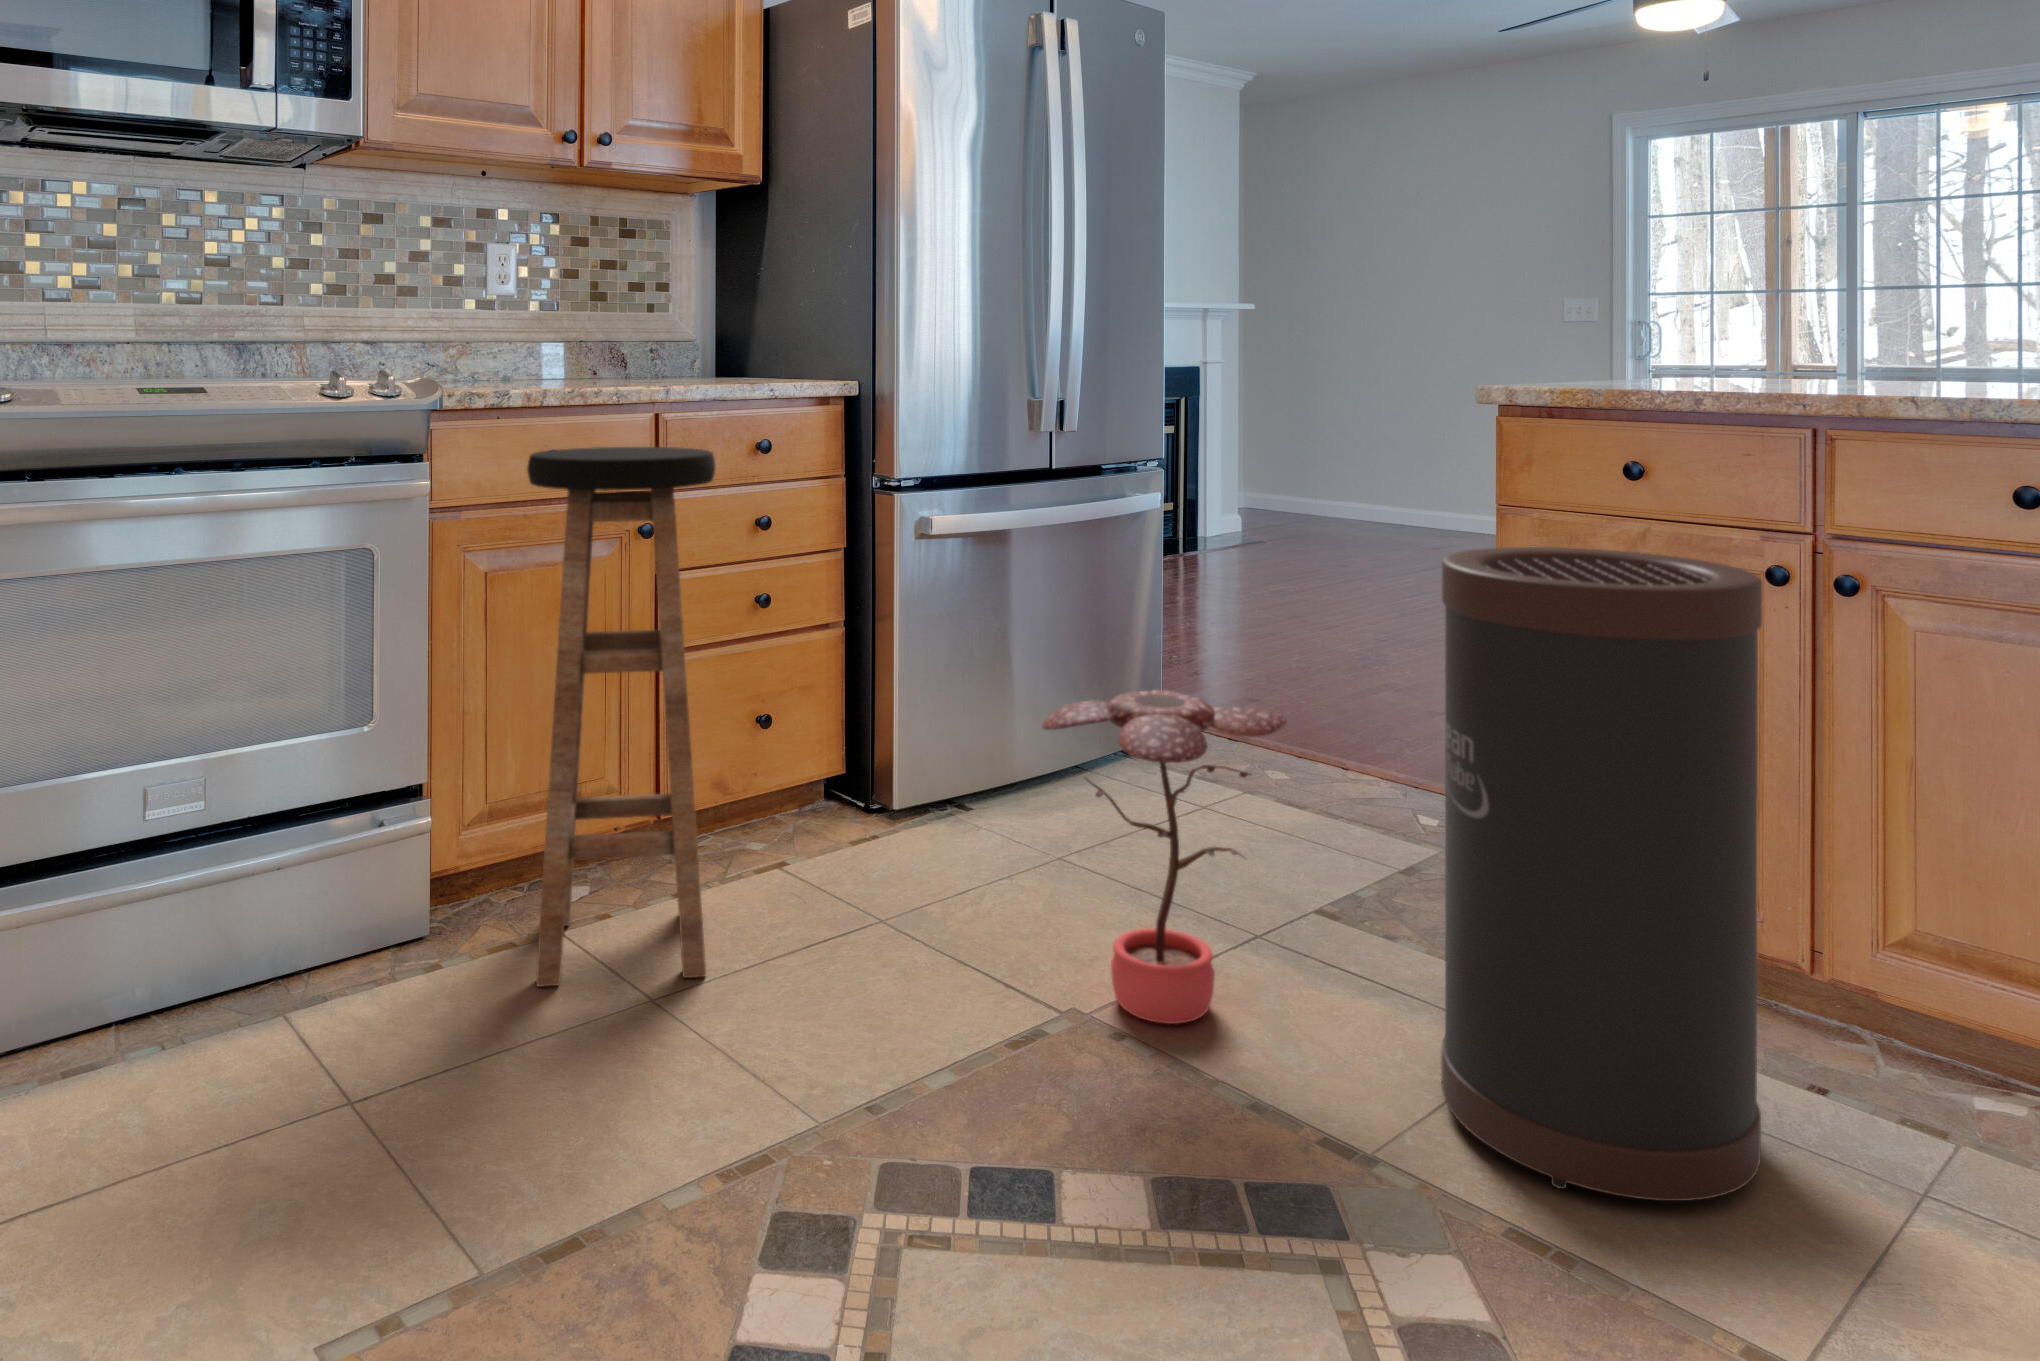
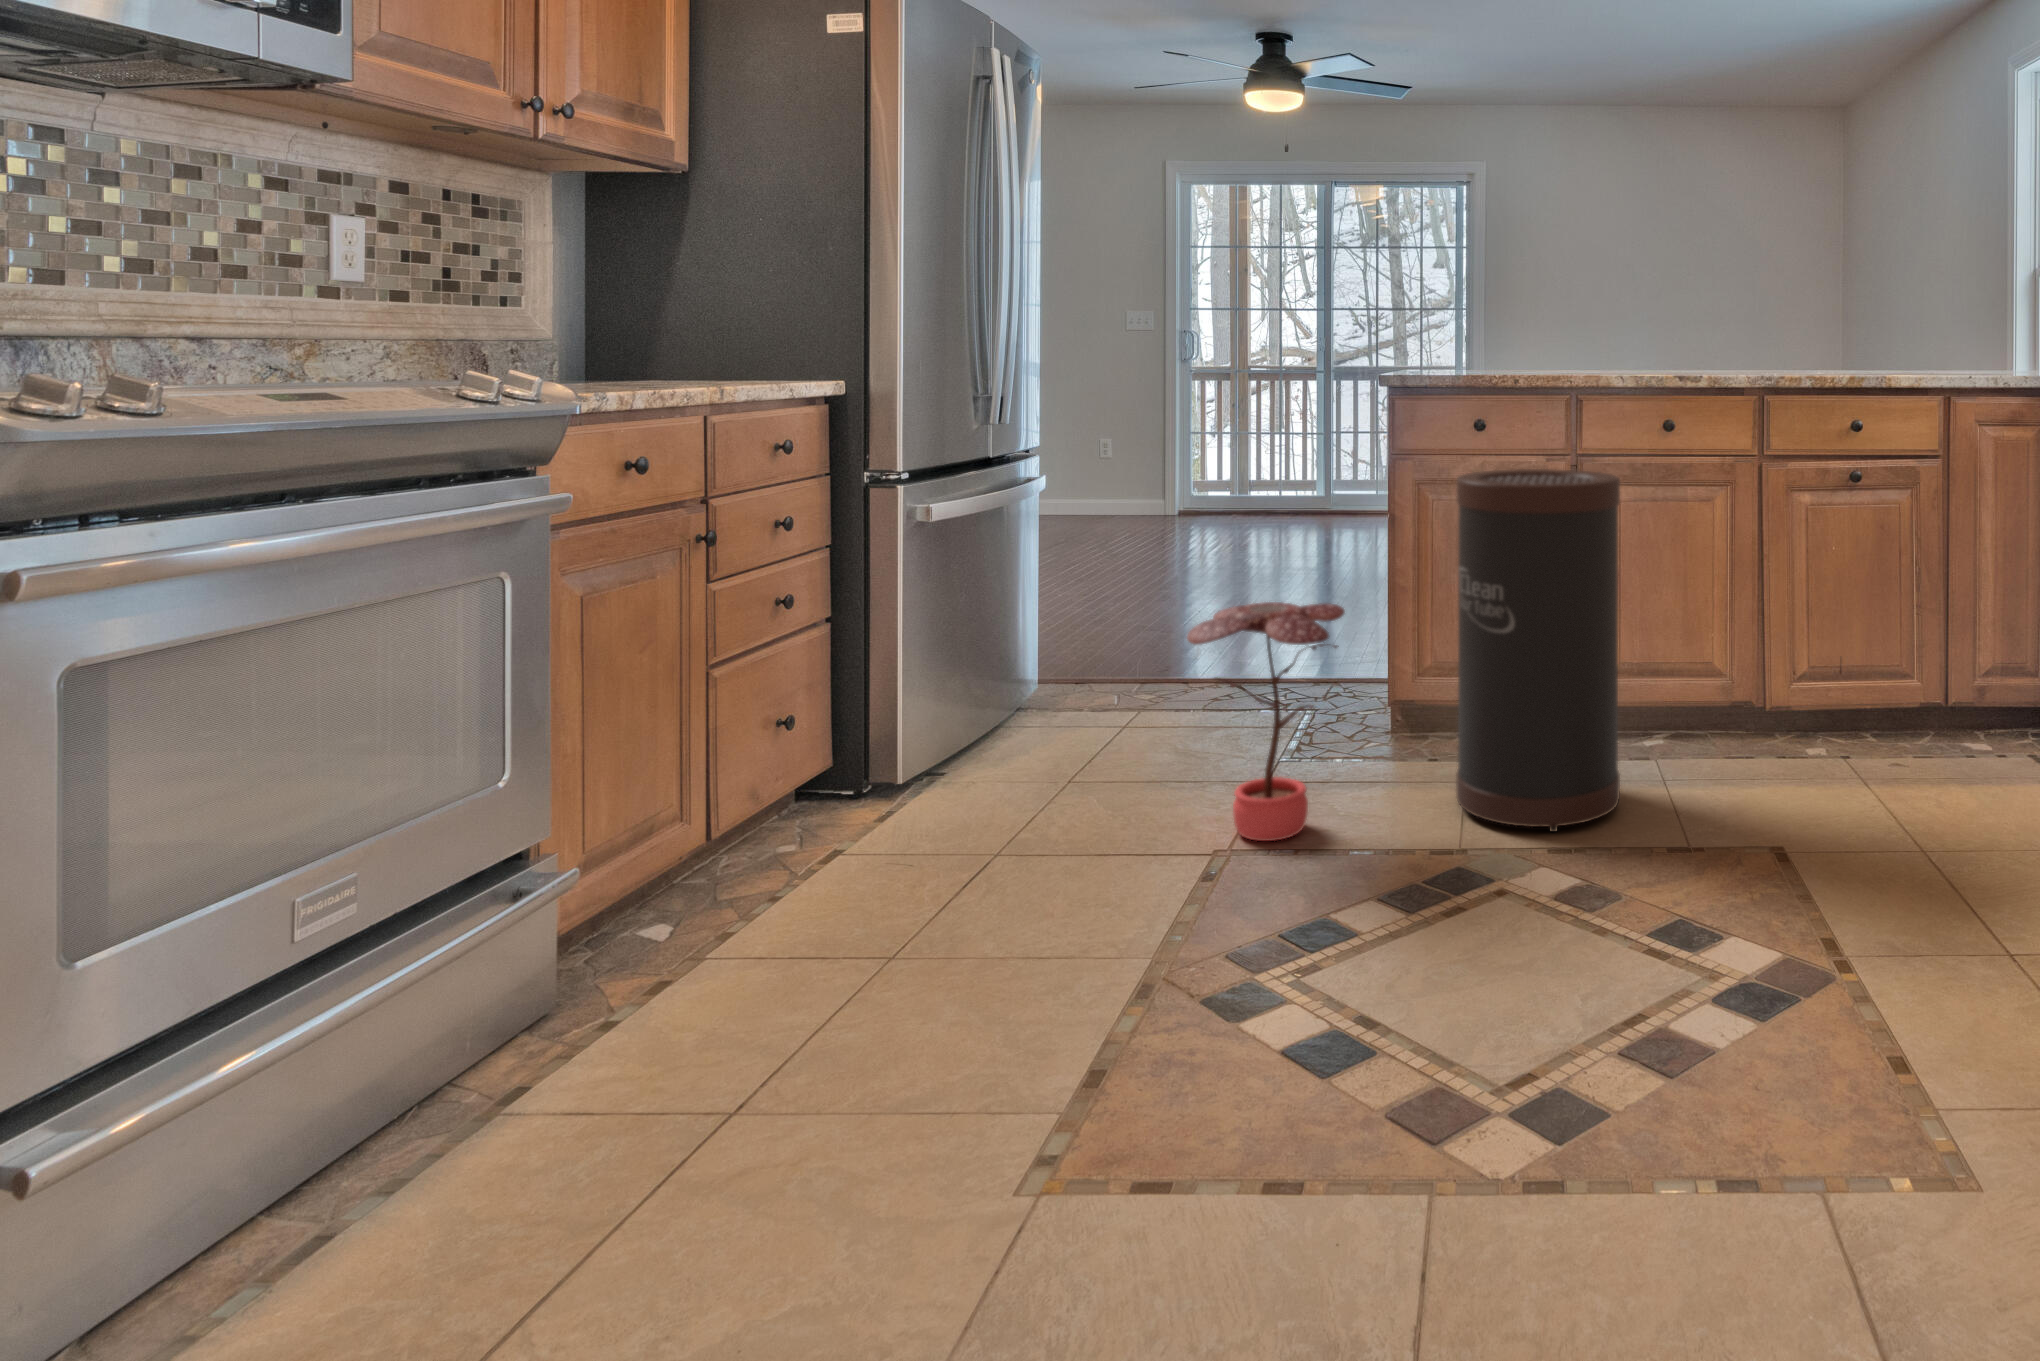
bar stool: present [527,447,716,987] -> none [674,447,919,1001]

